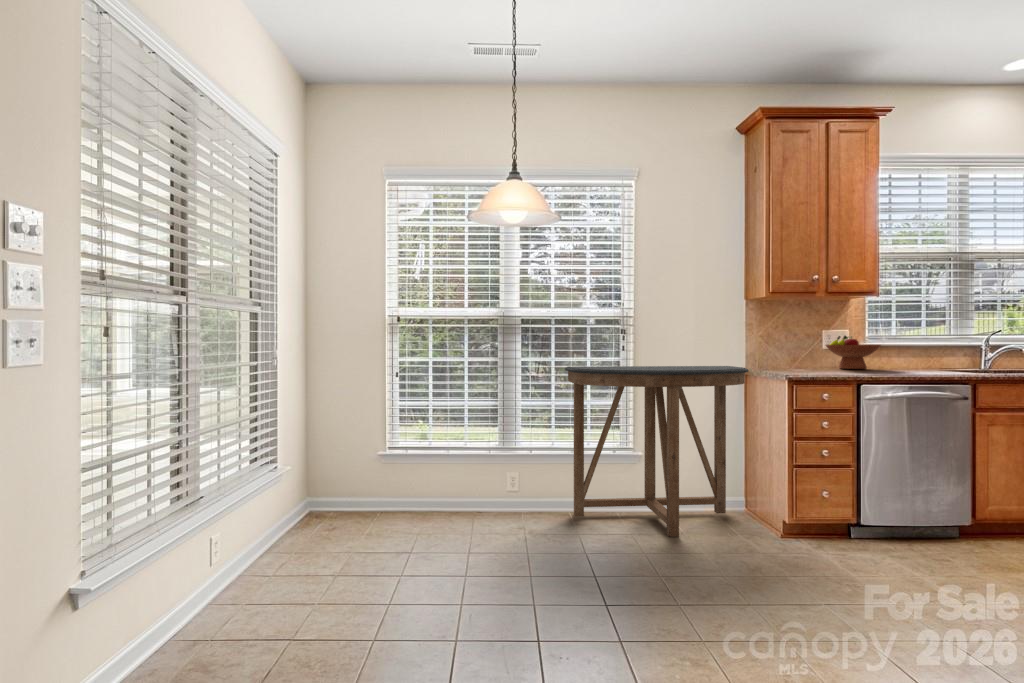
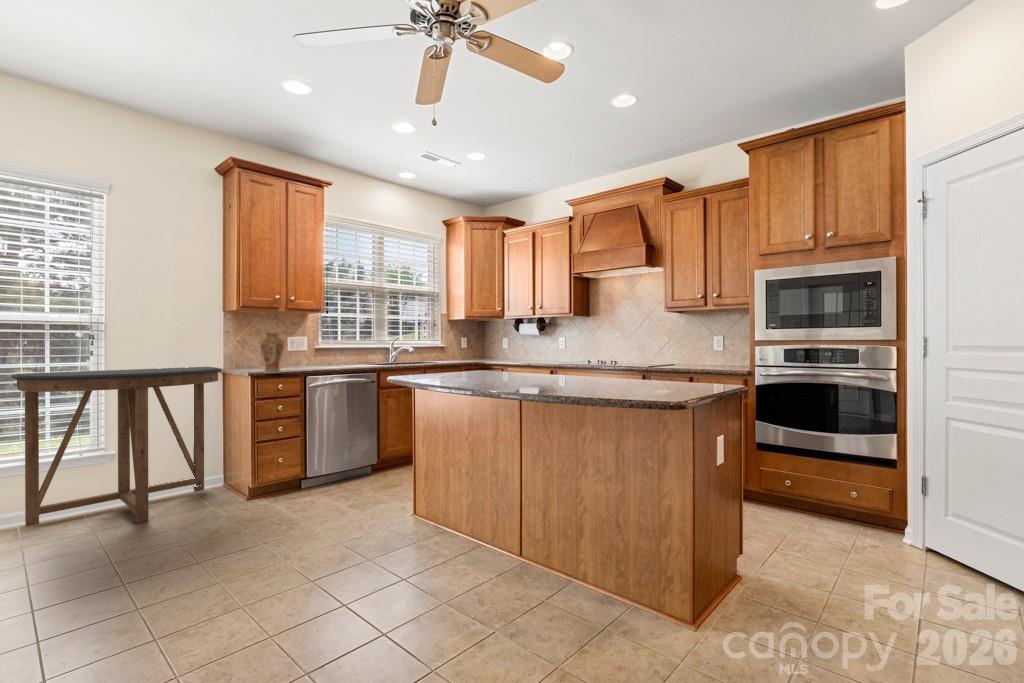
vase: none [798,323,829,377] -> present [260,332,284,374]
fruit bowl: present [826,336,881,369] -> none [288,341,328,366]

